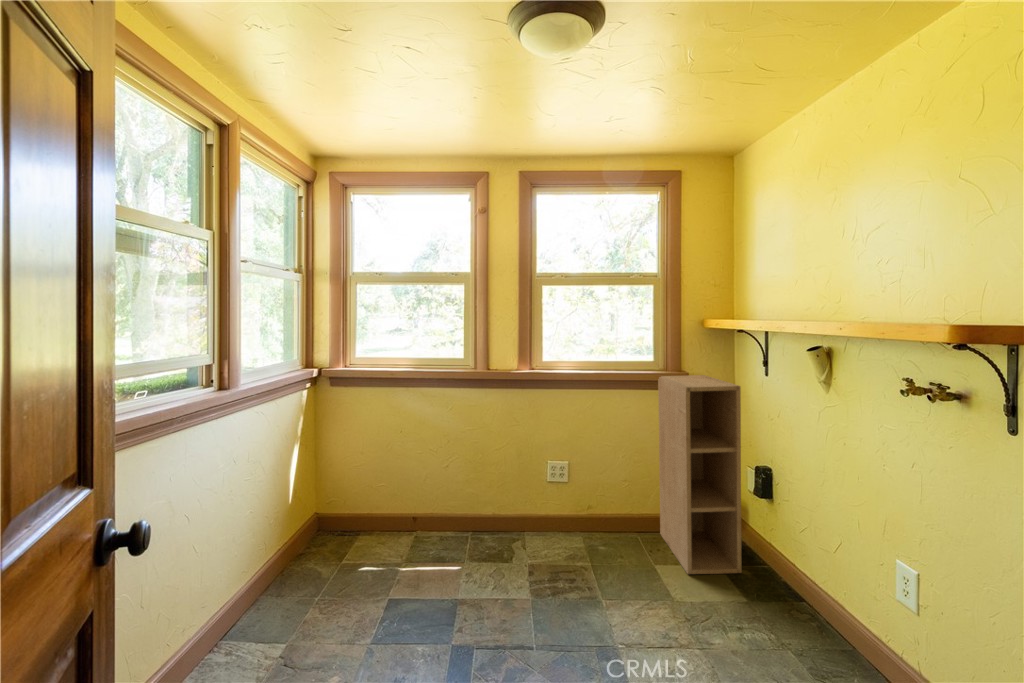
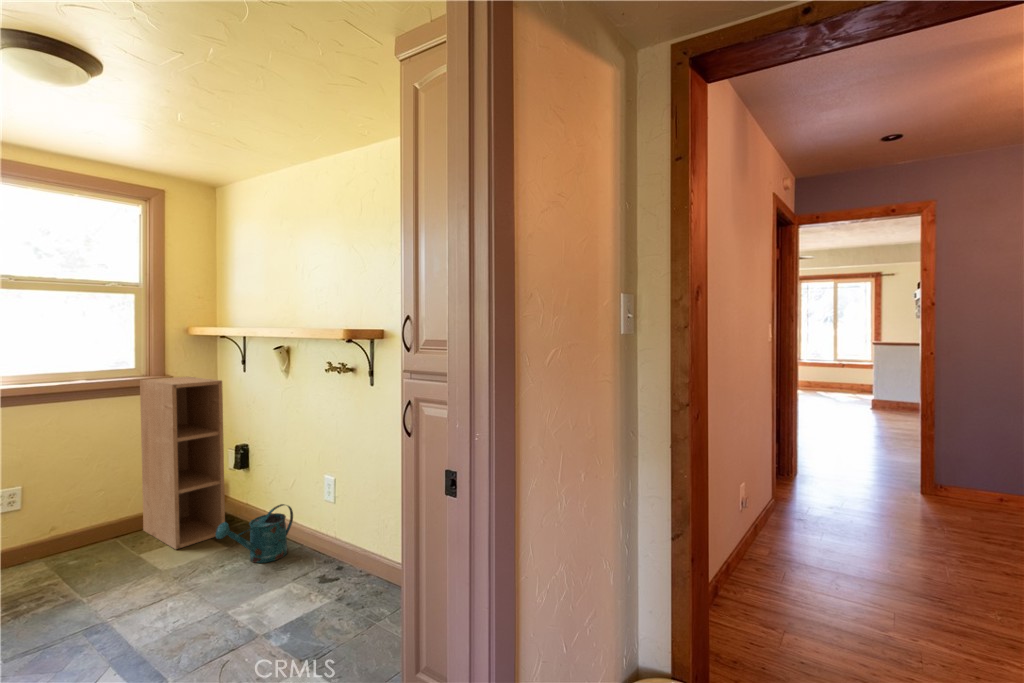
watering can: none [729,571,835,652] -> present [215,504,293,563]

